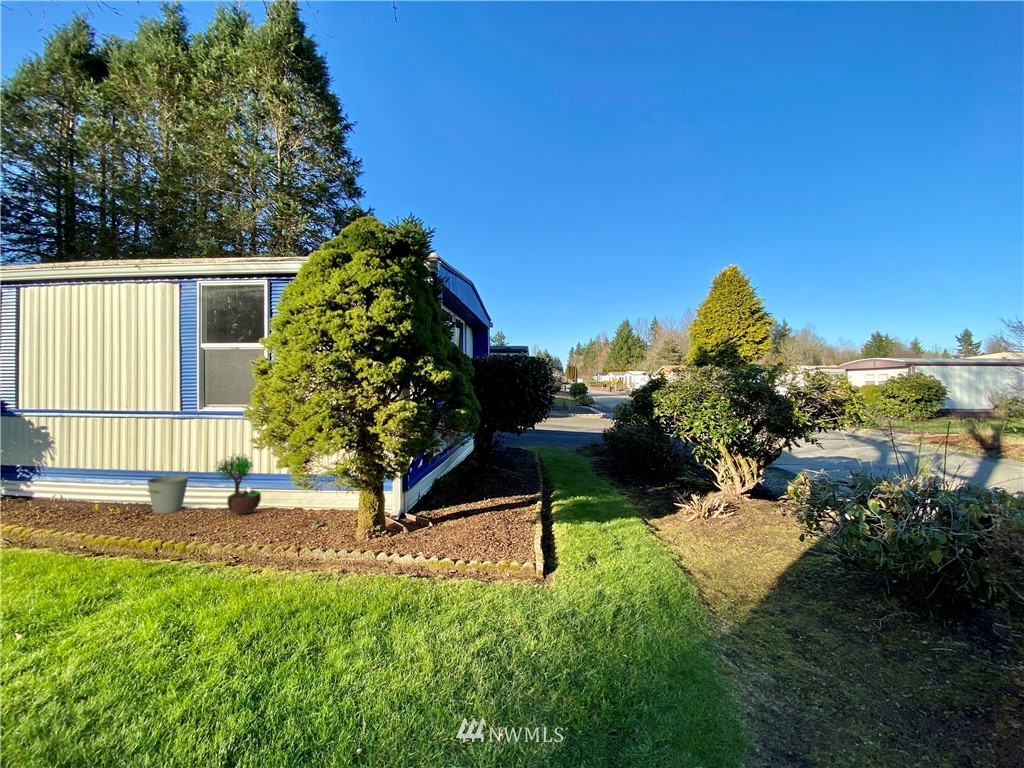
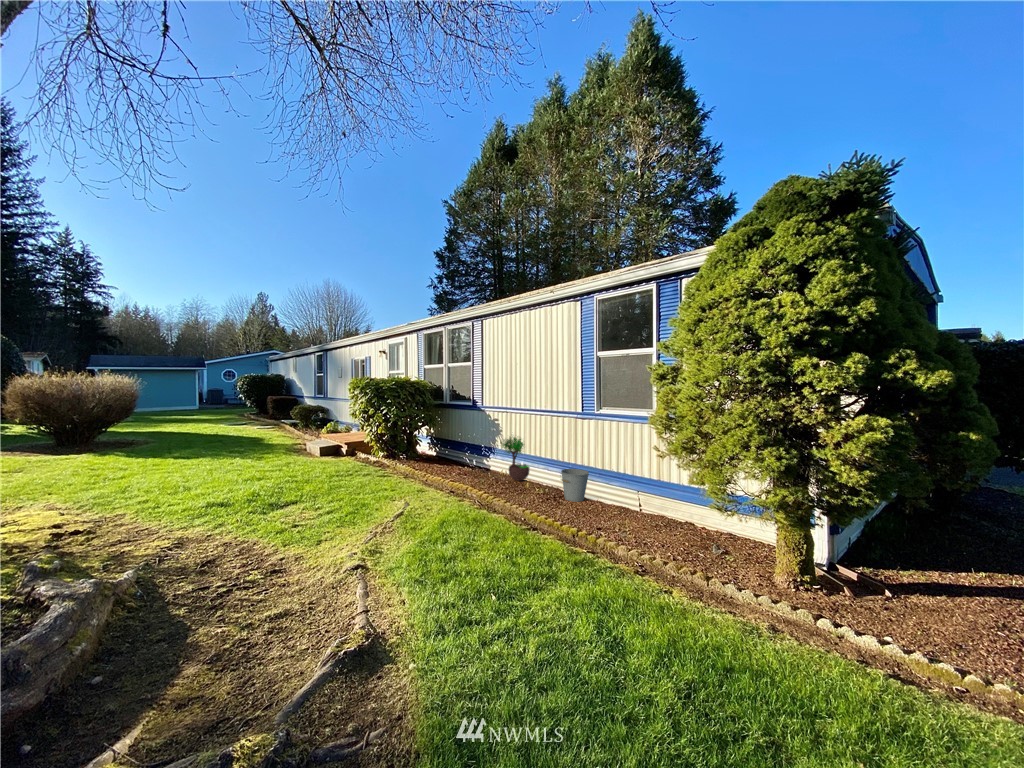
potted tree: present [216,455,261,514] -> present [502,437,530,481]

